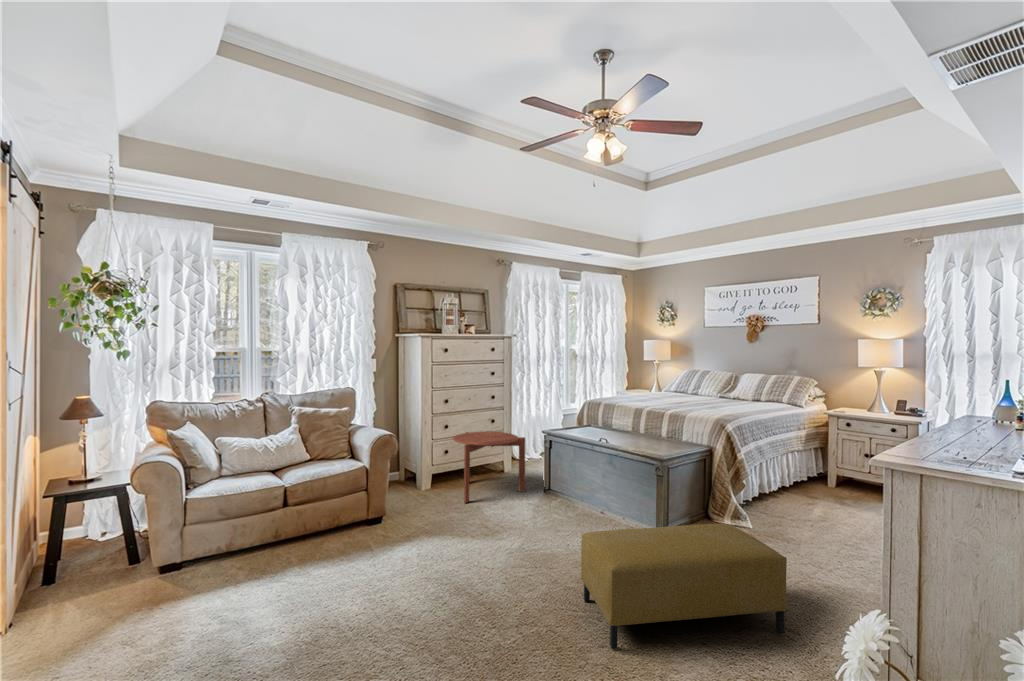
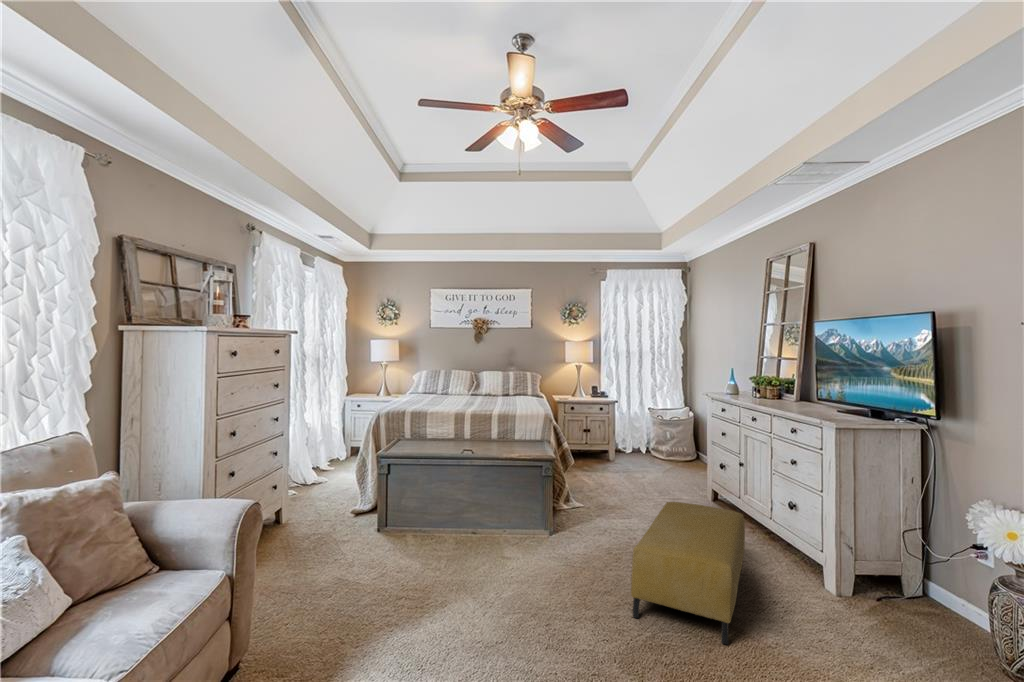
side table: present [453,431,525,503] -> none [261,464,364,576]

